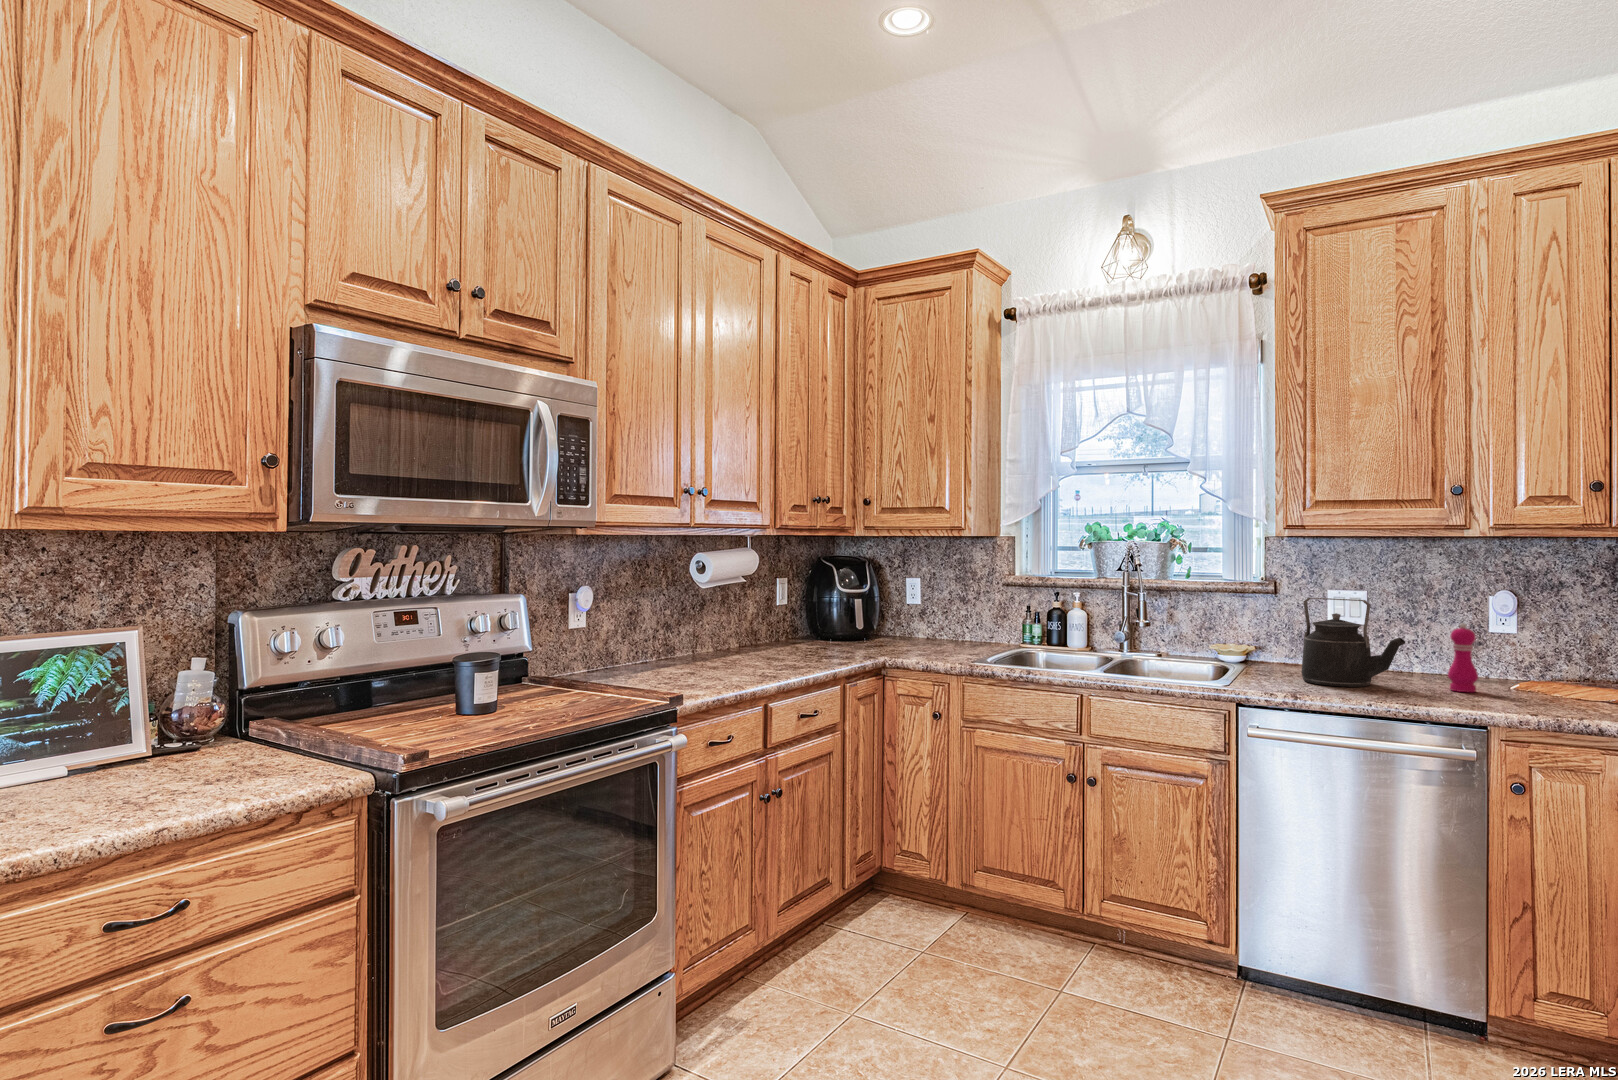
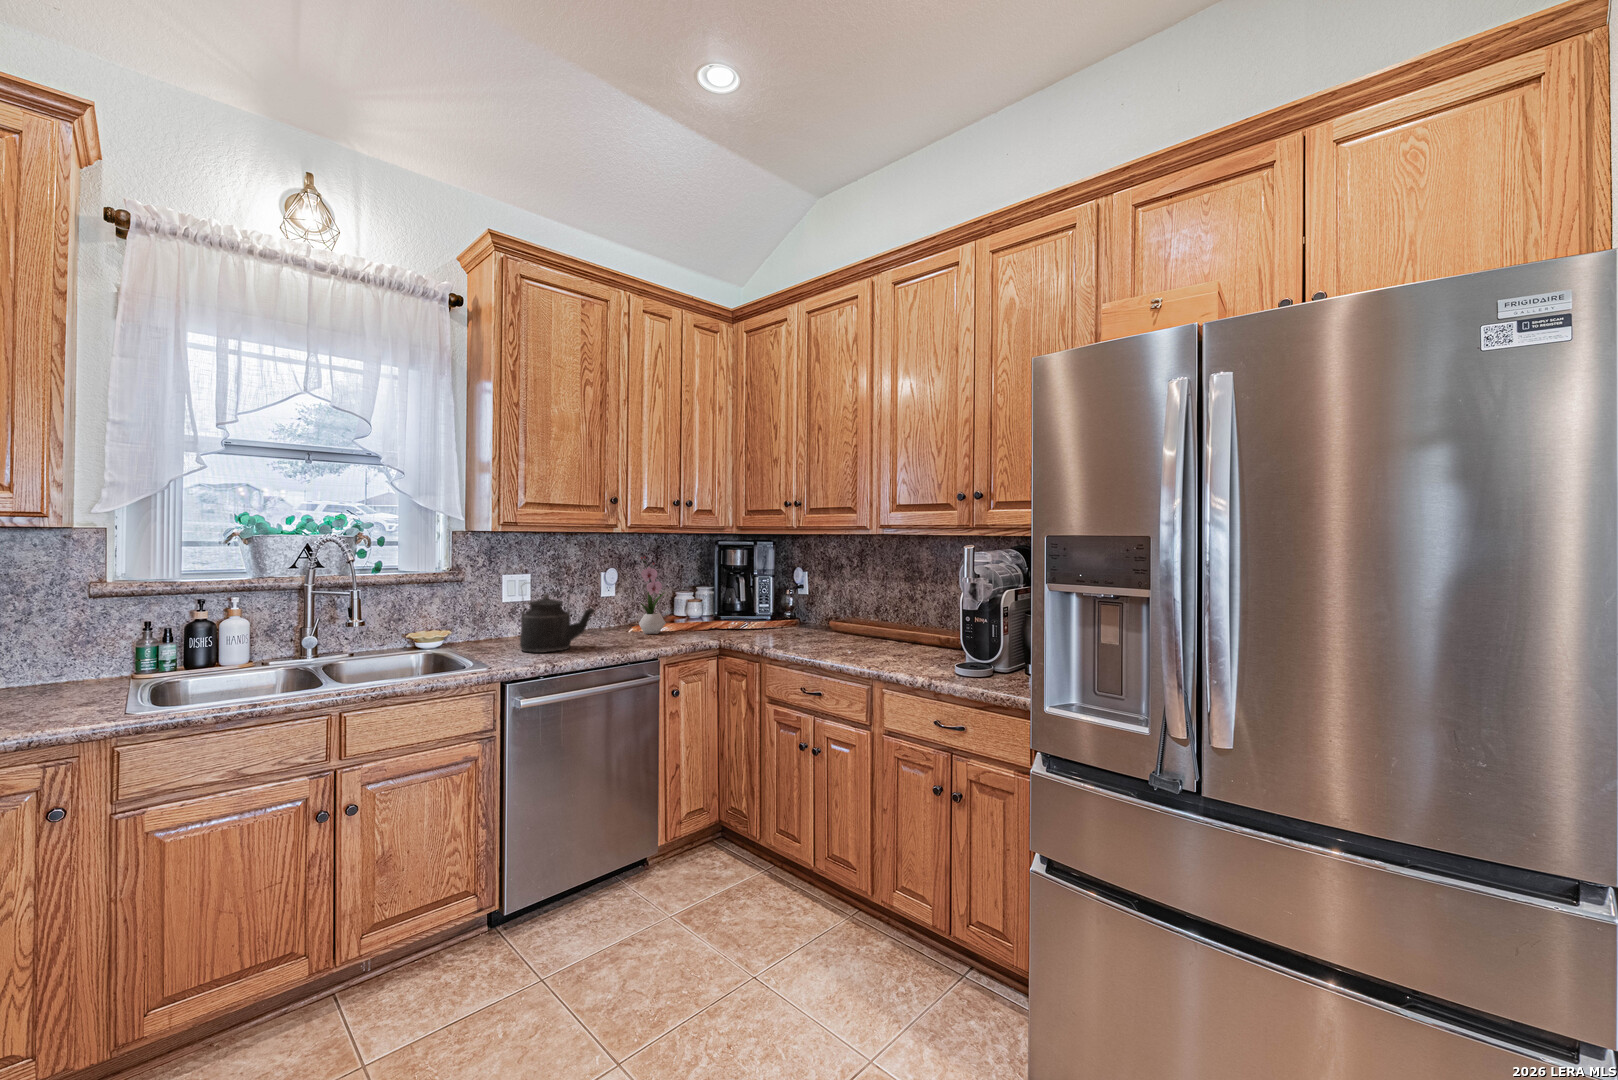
flower arrangement: none [1513,572,1579,695] -> present [639,556,666,634]
pepper mill: present [1448,623,1478,692] -> none [611,593,629,641]

